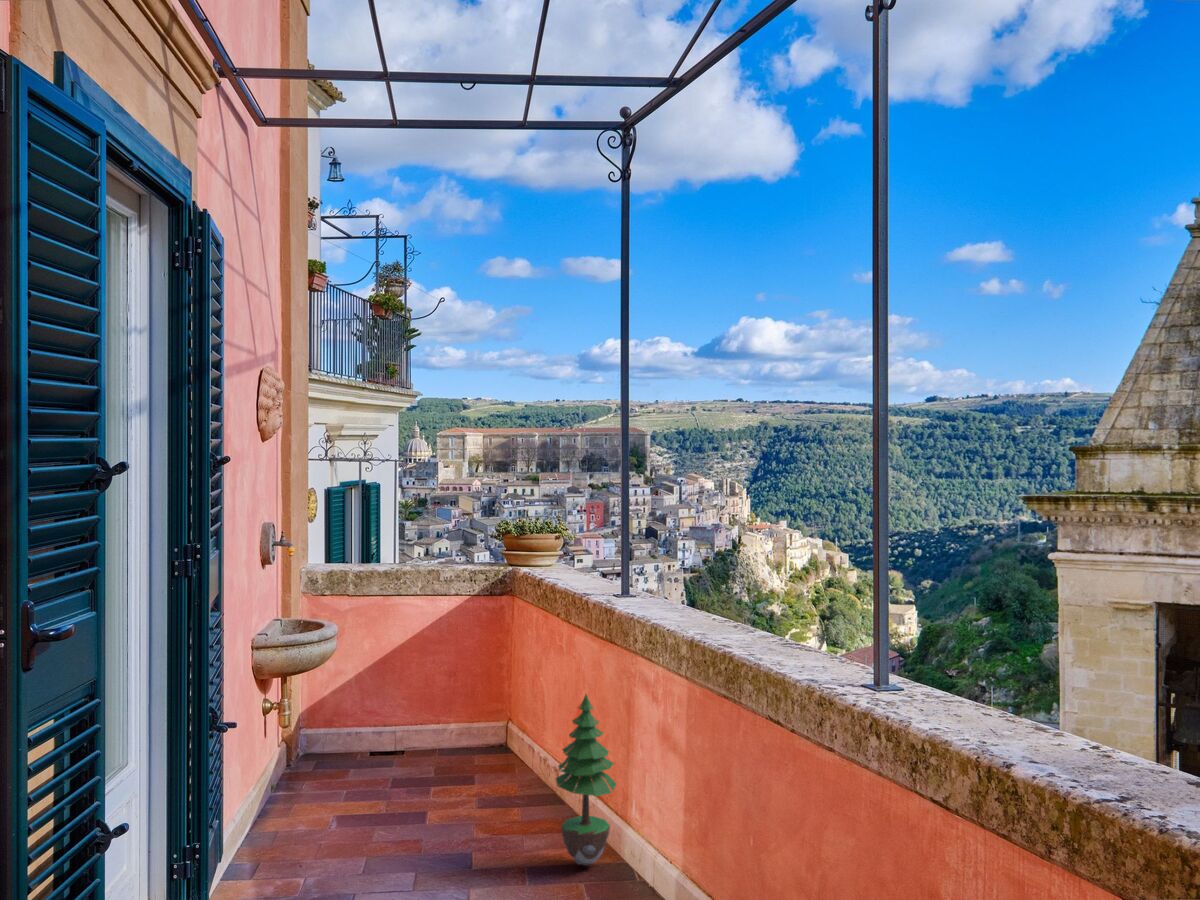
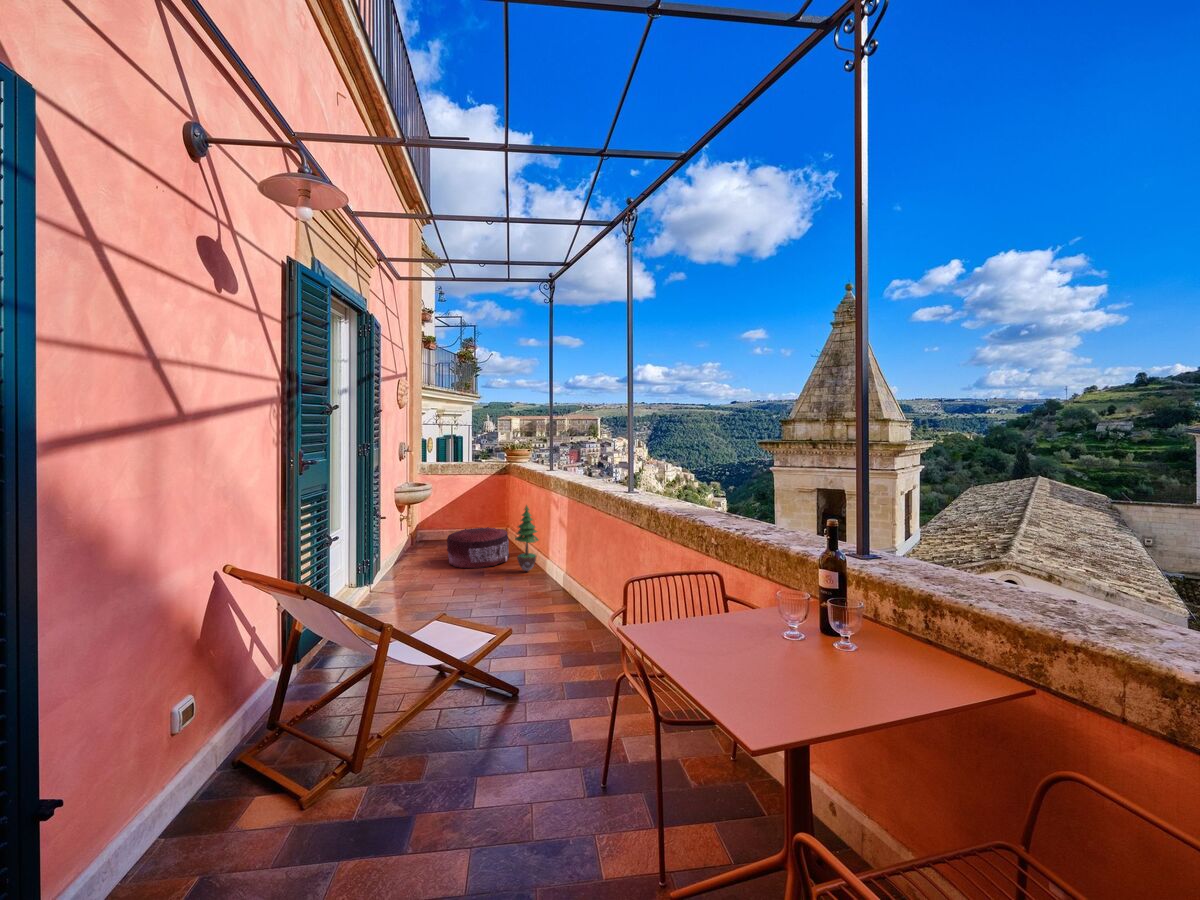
pouf: none [377,730,529,851] -> present [447,527,509,568]

